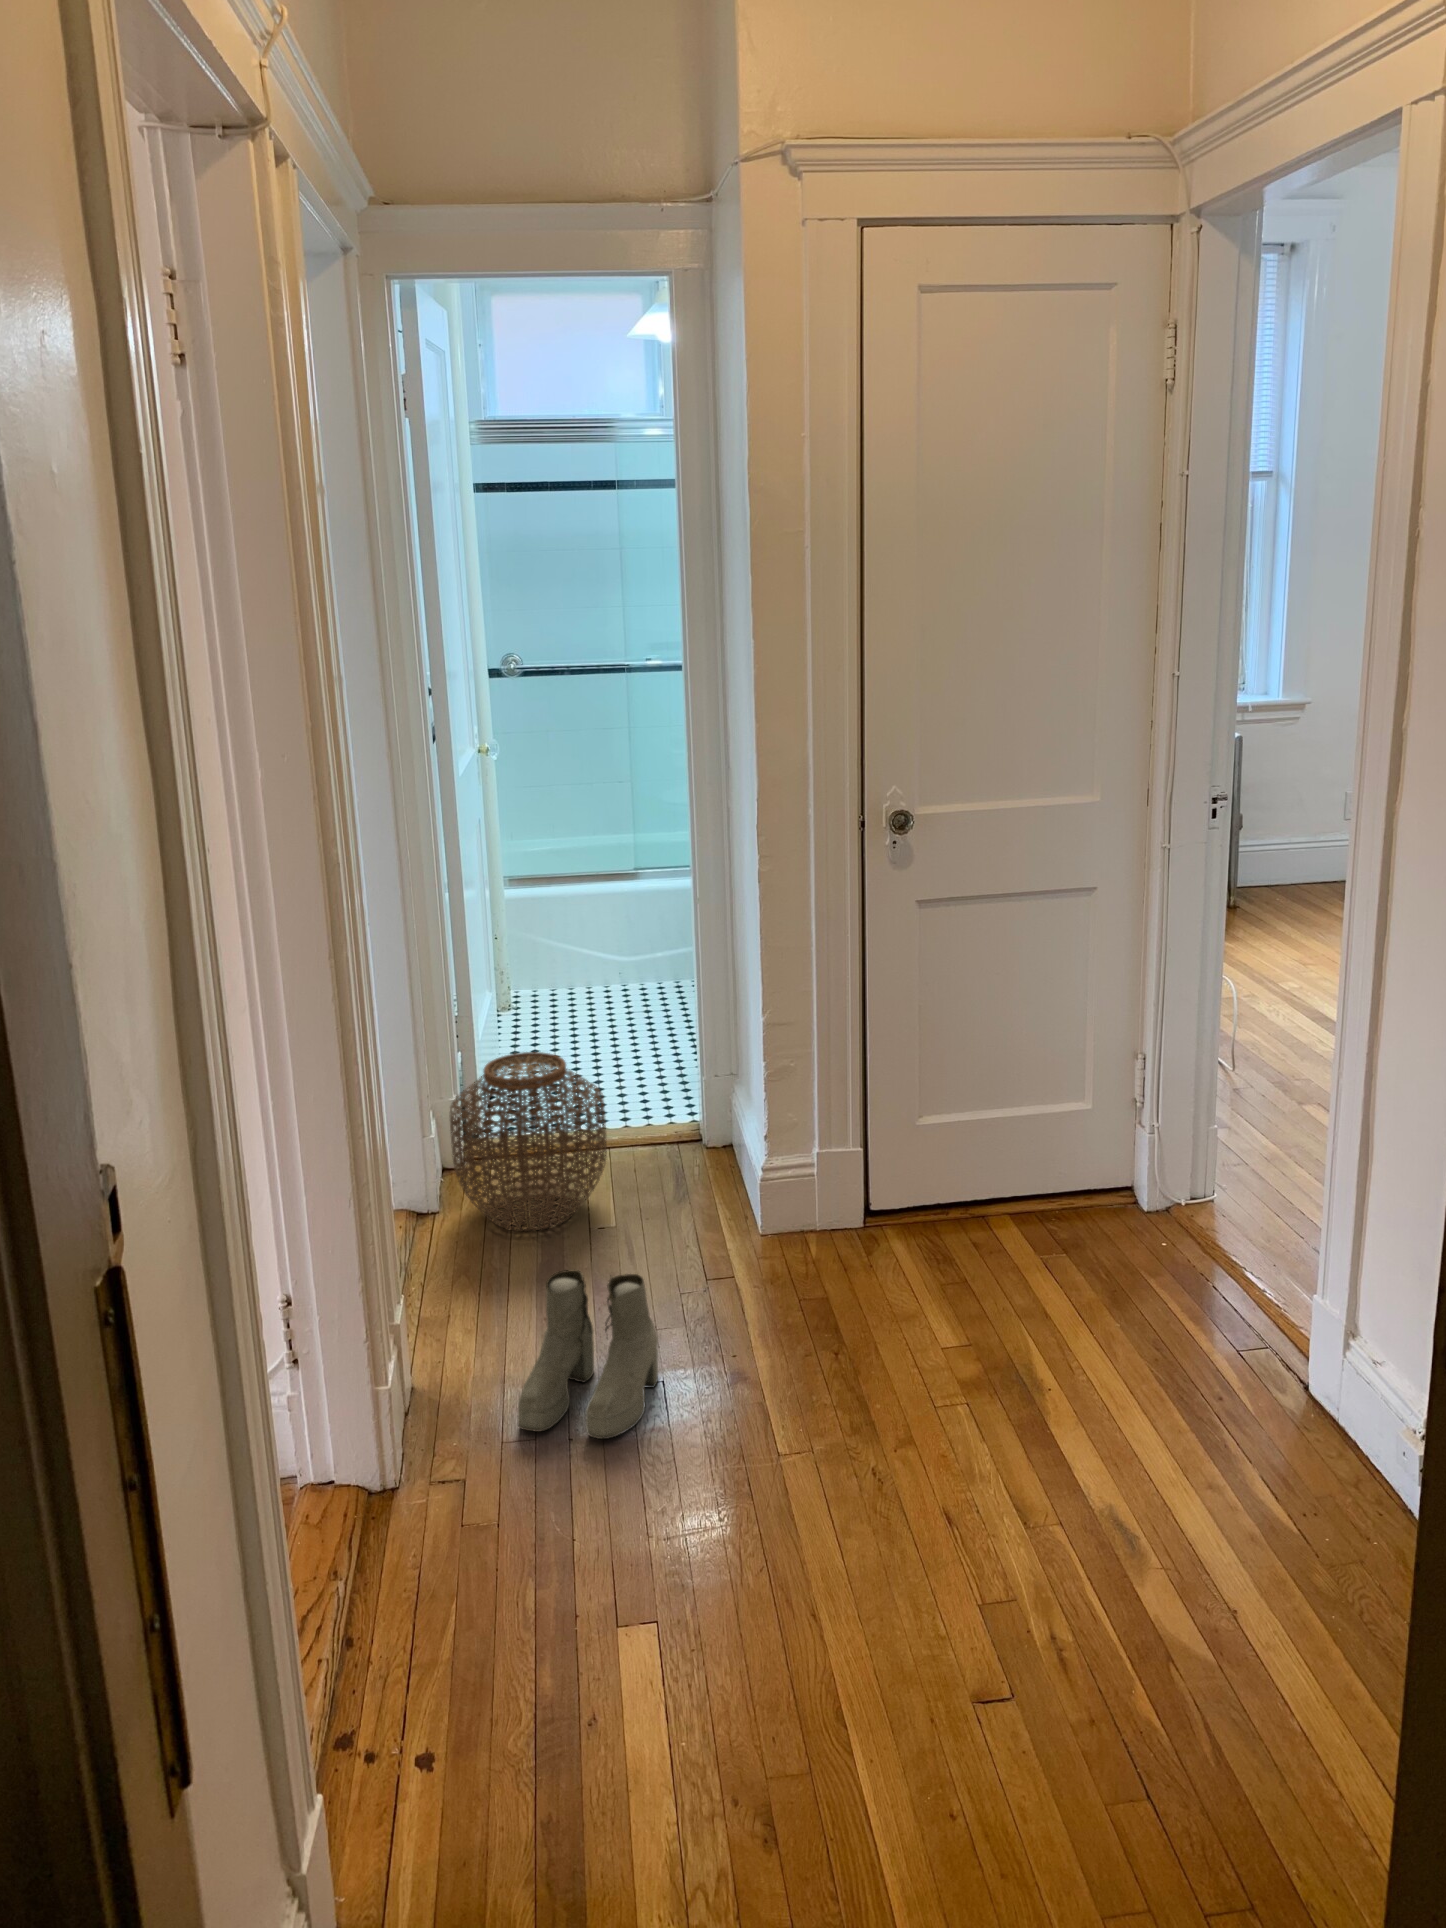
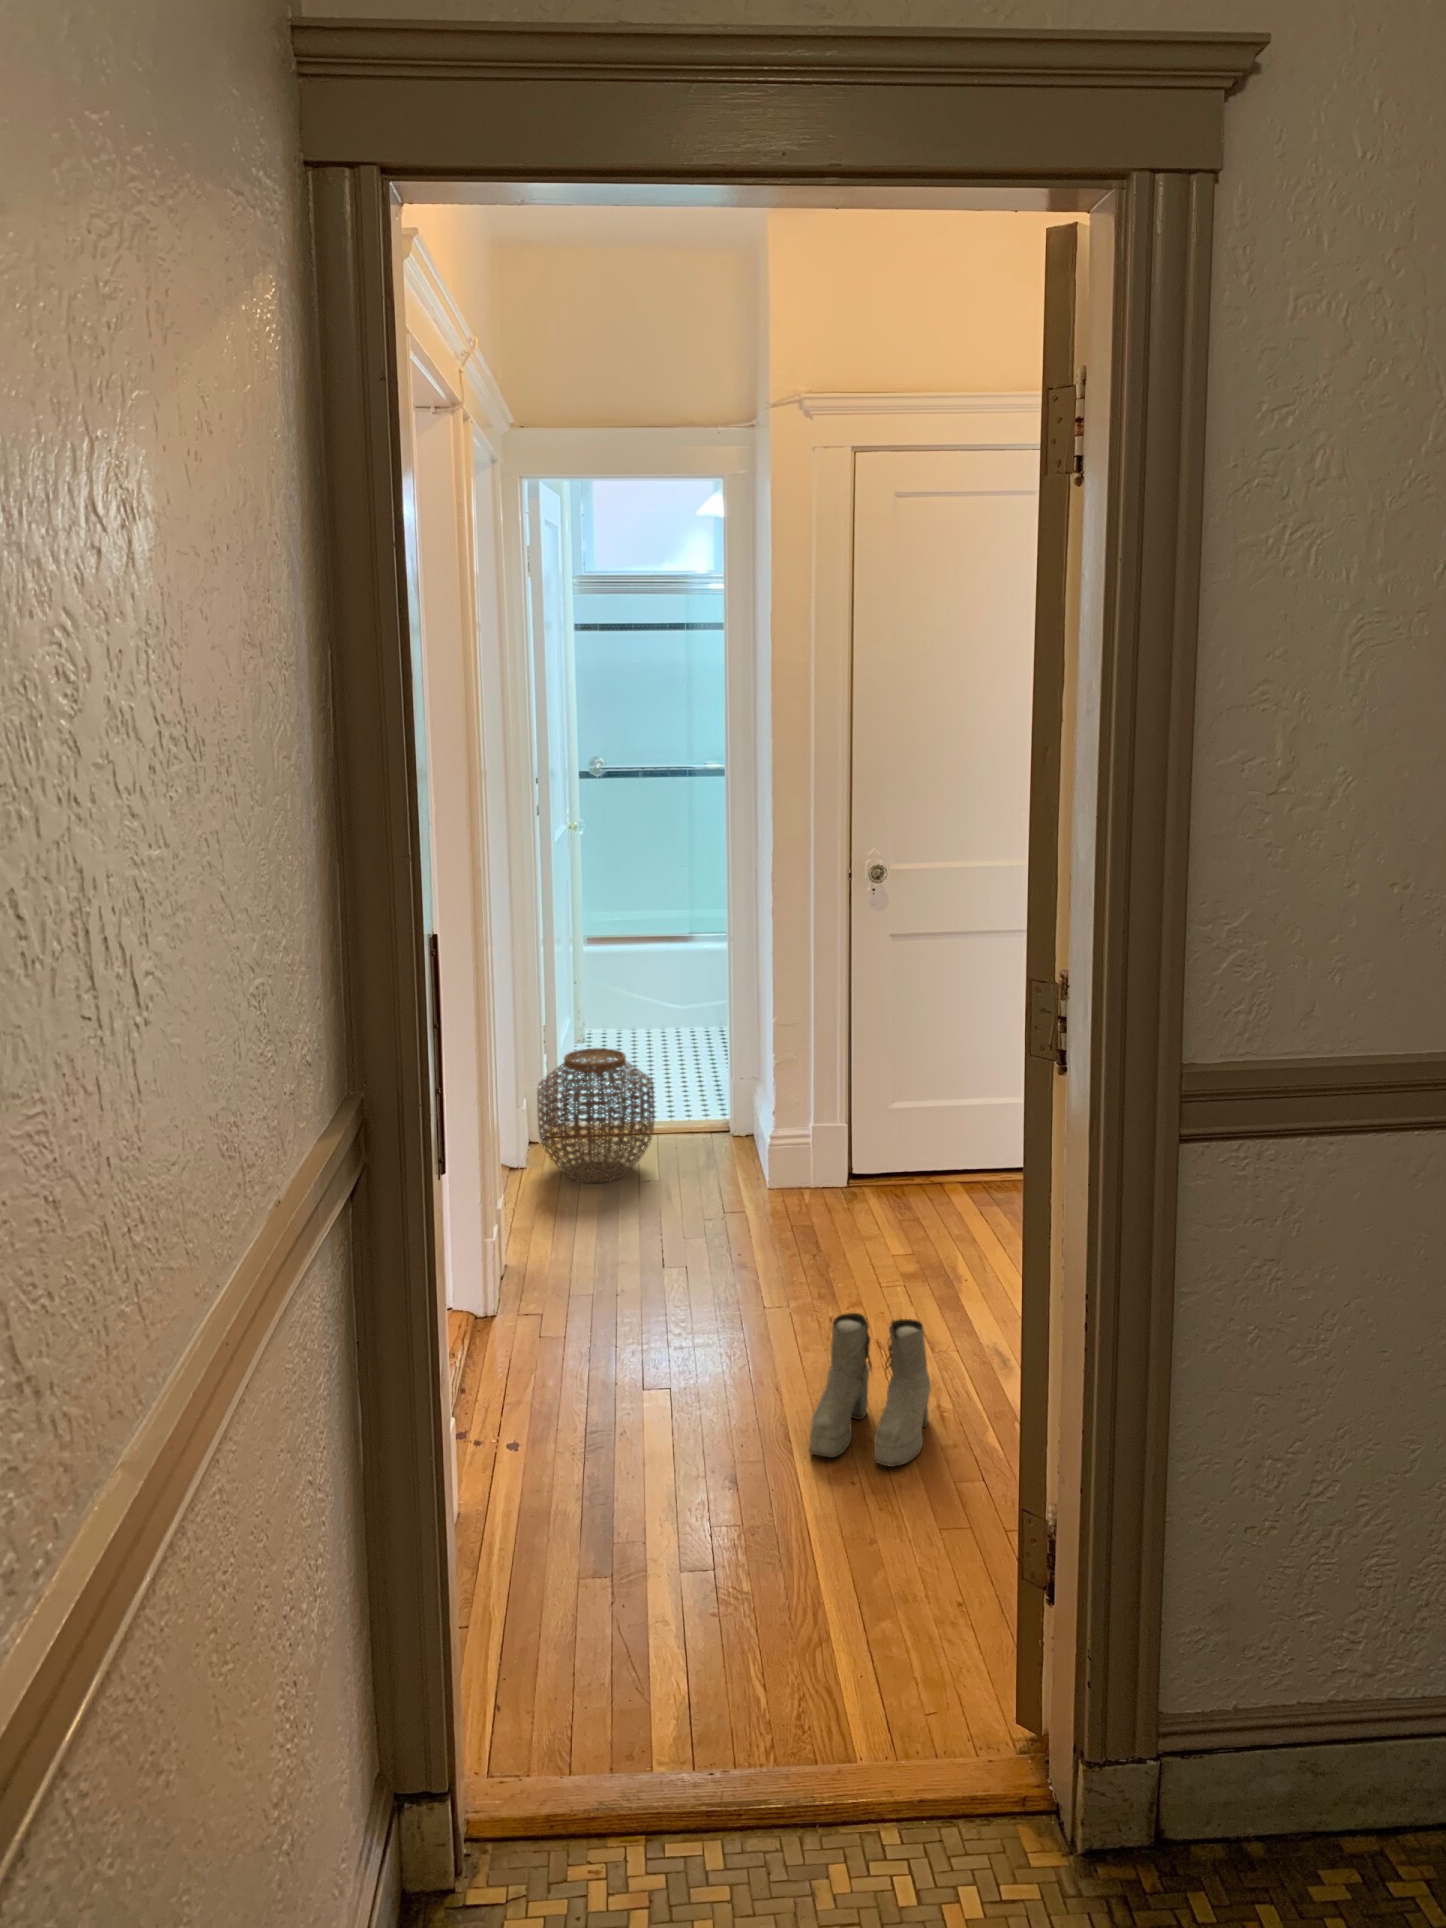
boots: present [518,1269,658,1439] -> present [809,1313,931,1467]

